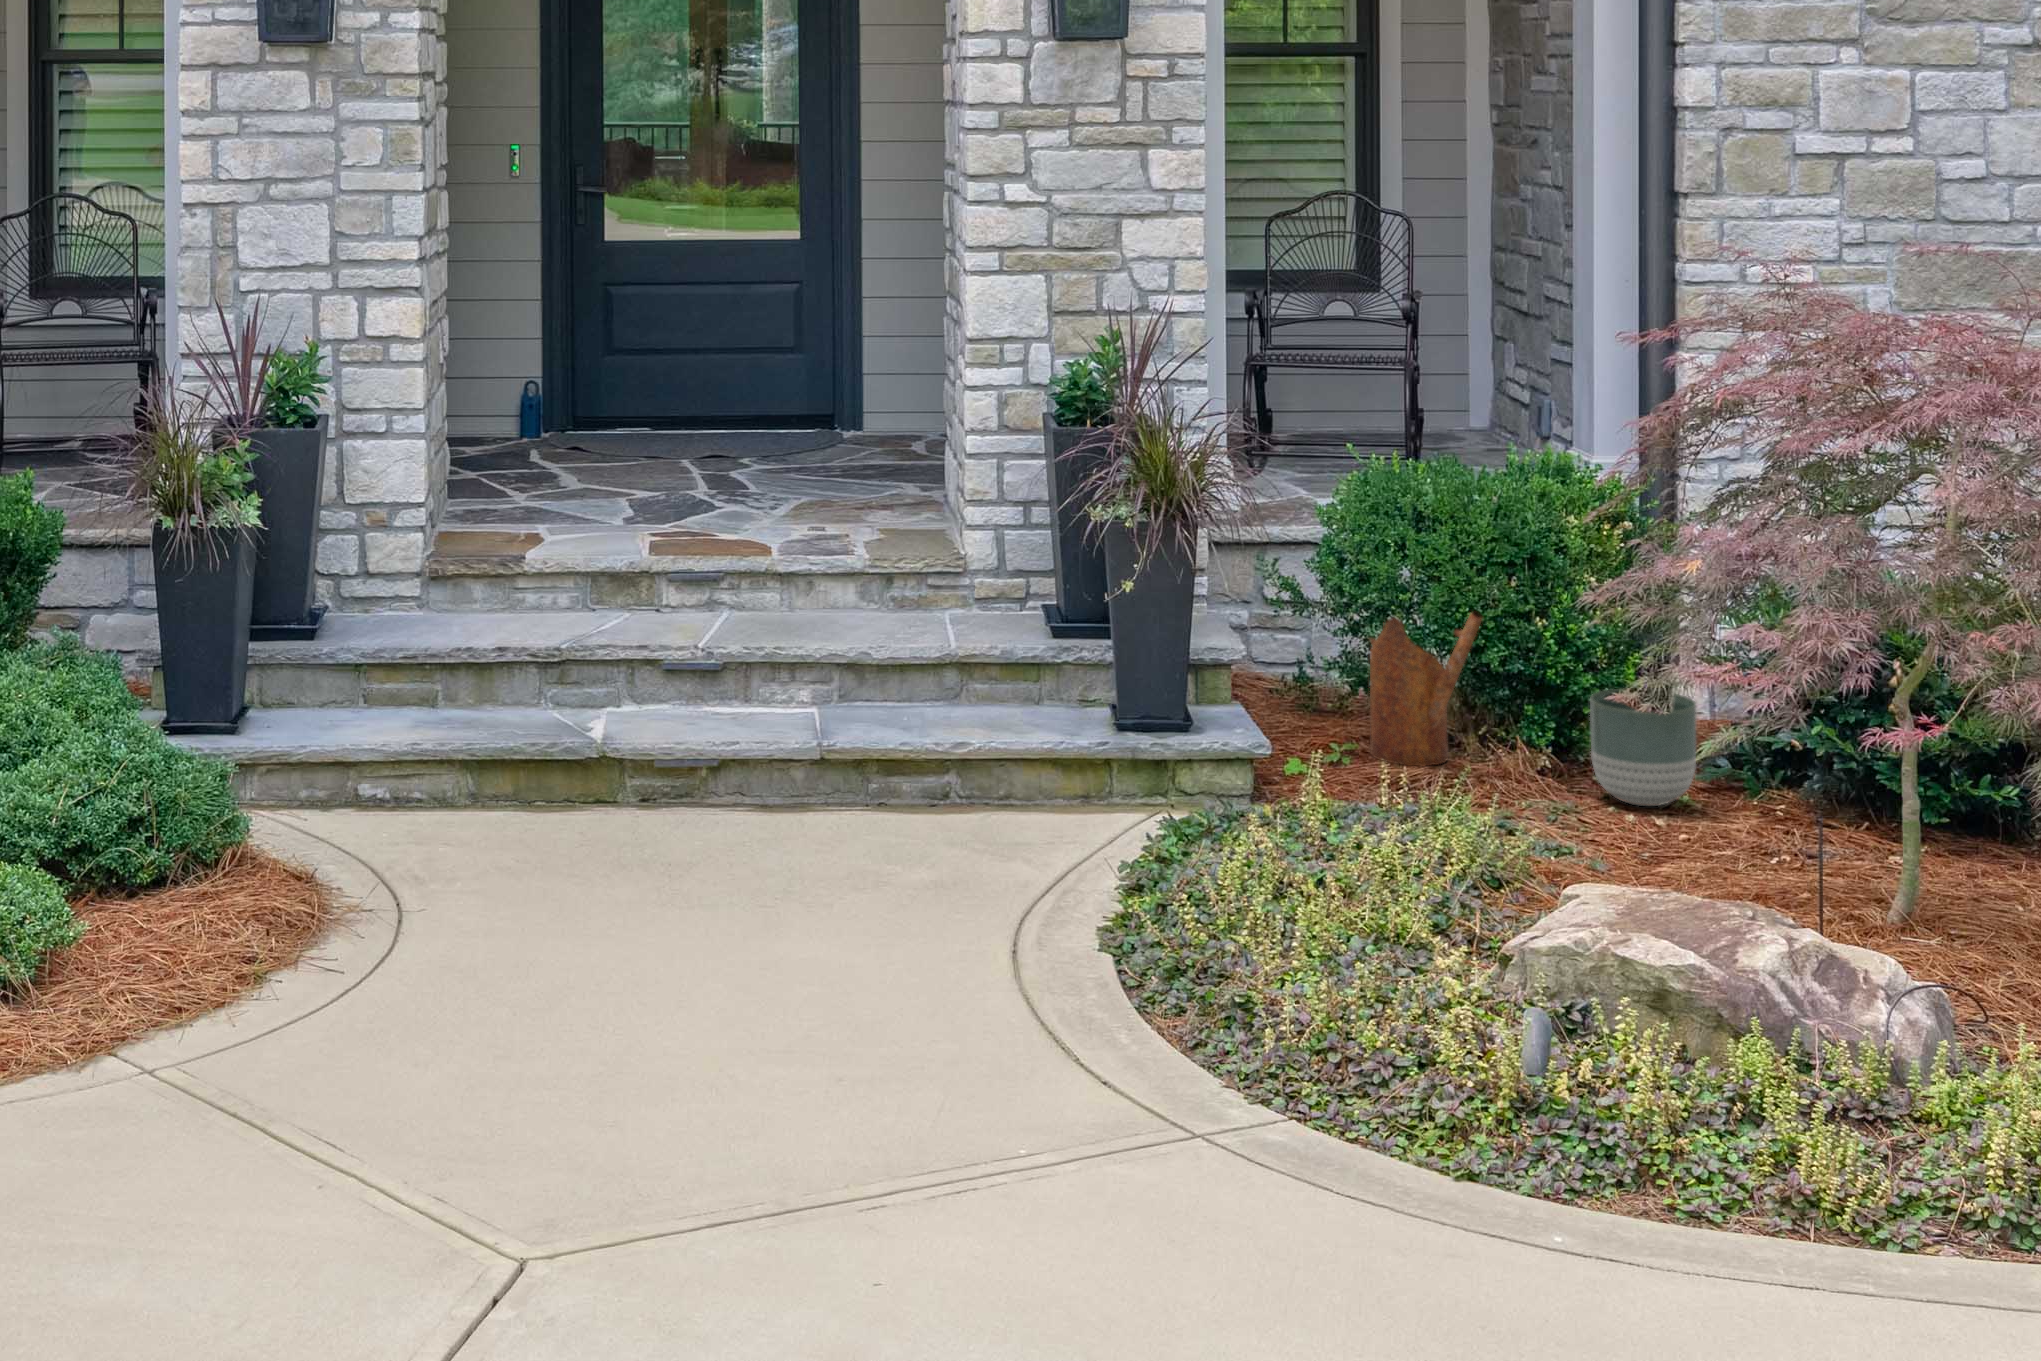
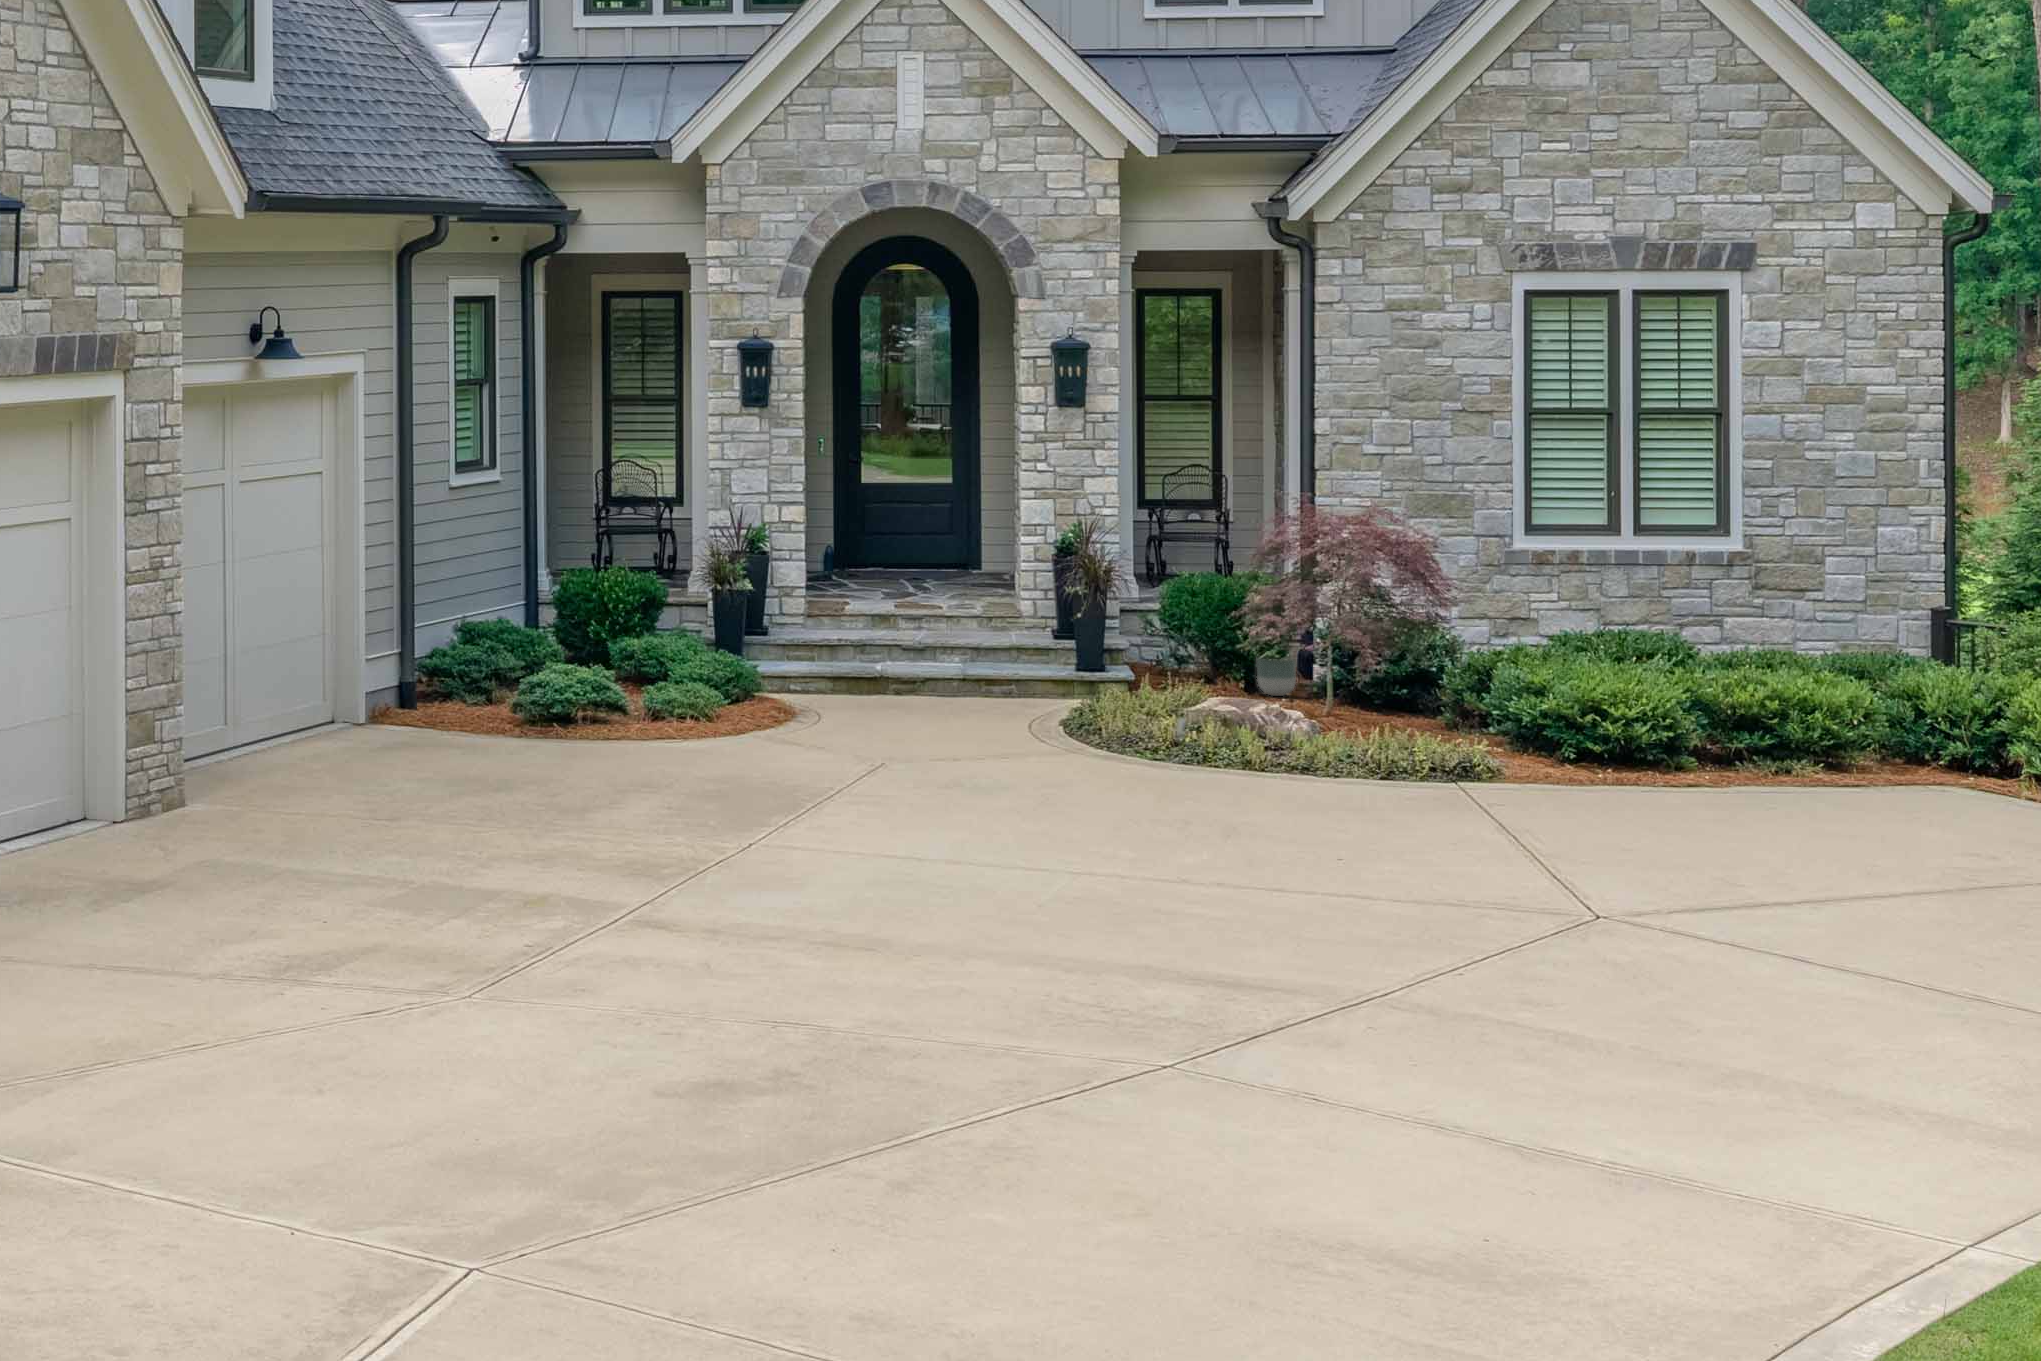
watering can: present [1370,611,1483,766] -> none [1179,622,1219,686]

